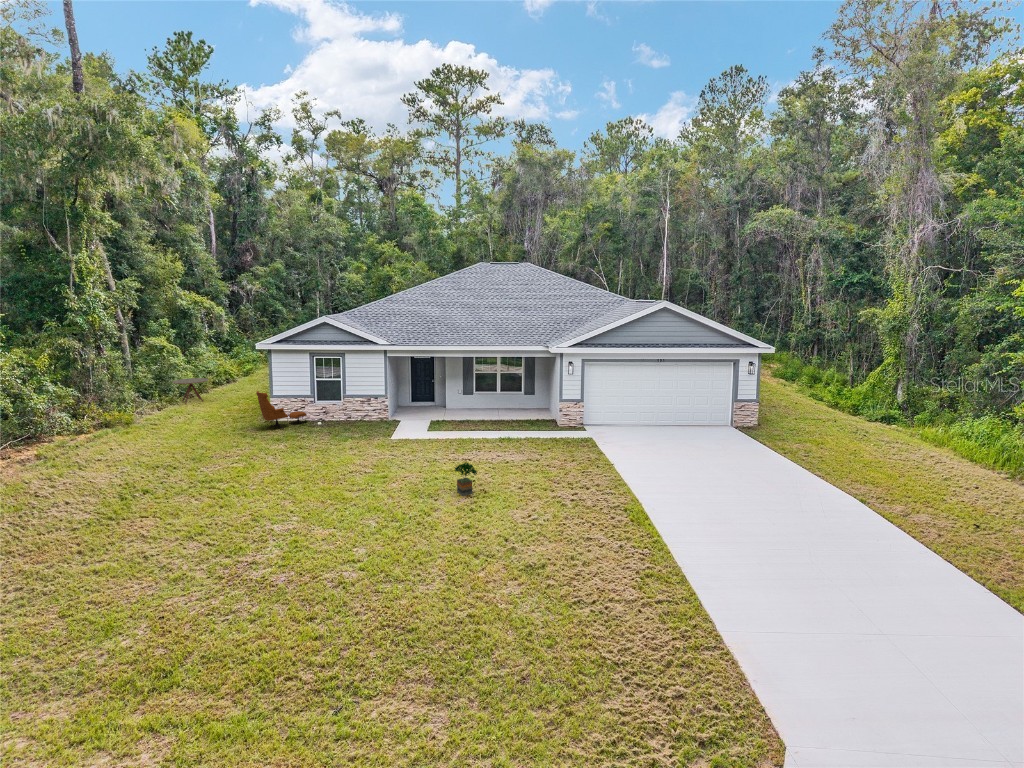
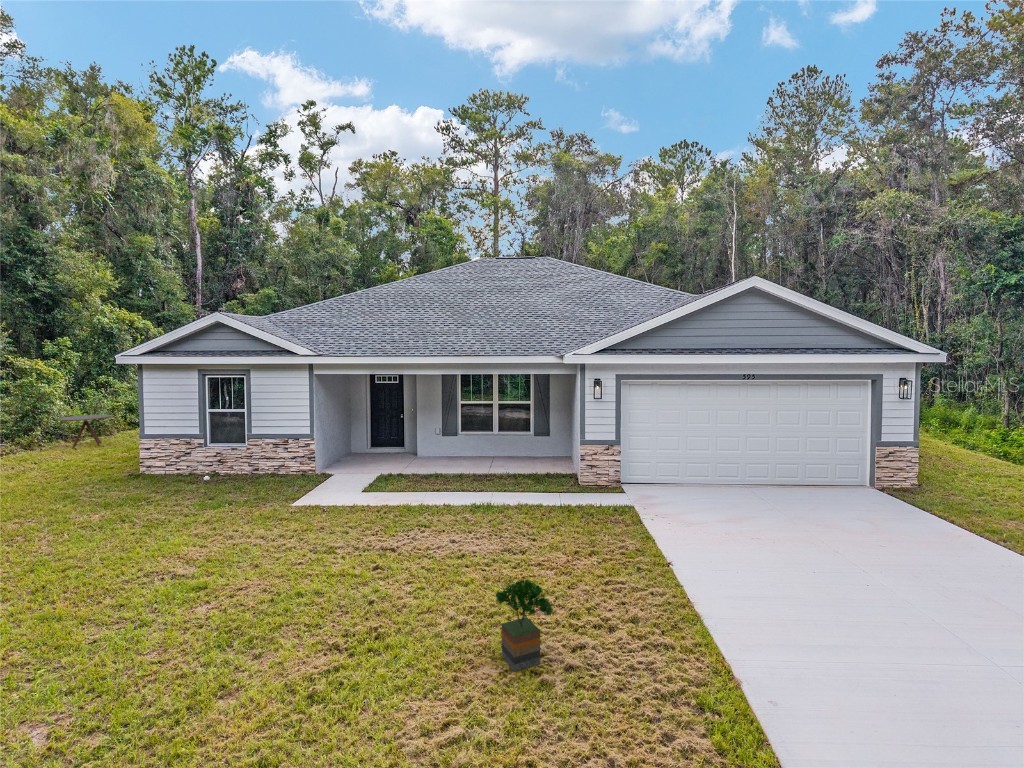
lounge chair: present [256,391,307,430] -> none [99,424,190,486]
potted tree: present [455,463,477,496] -> present [495,579,553,672]

